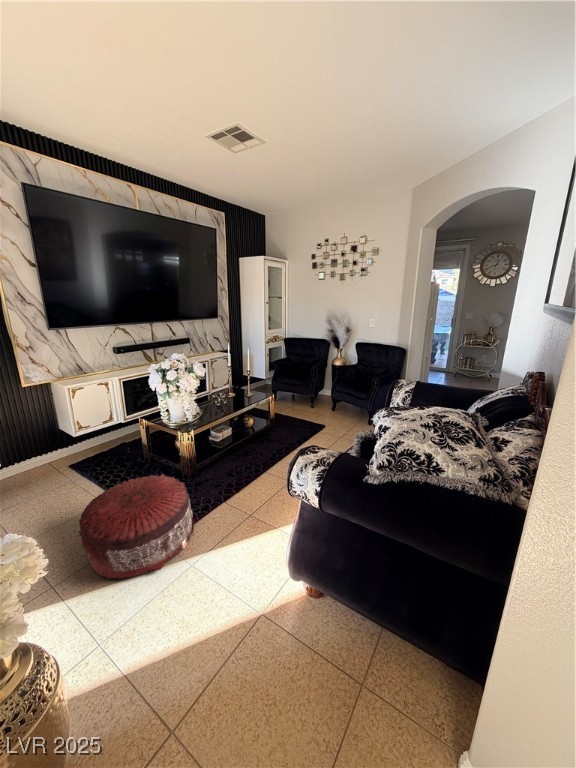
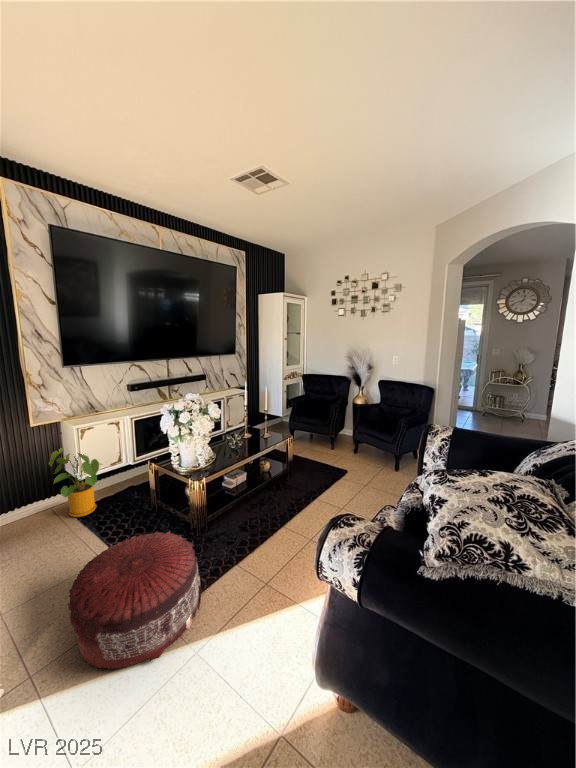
house plant: none [43,403,99,469] -> present [49,448,100,517]

